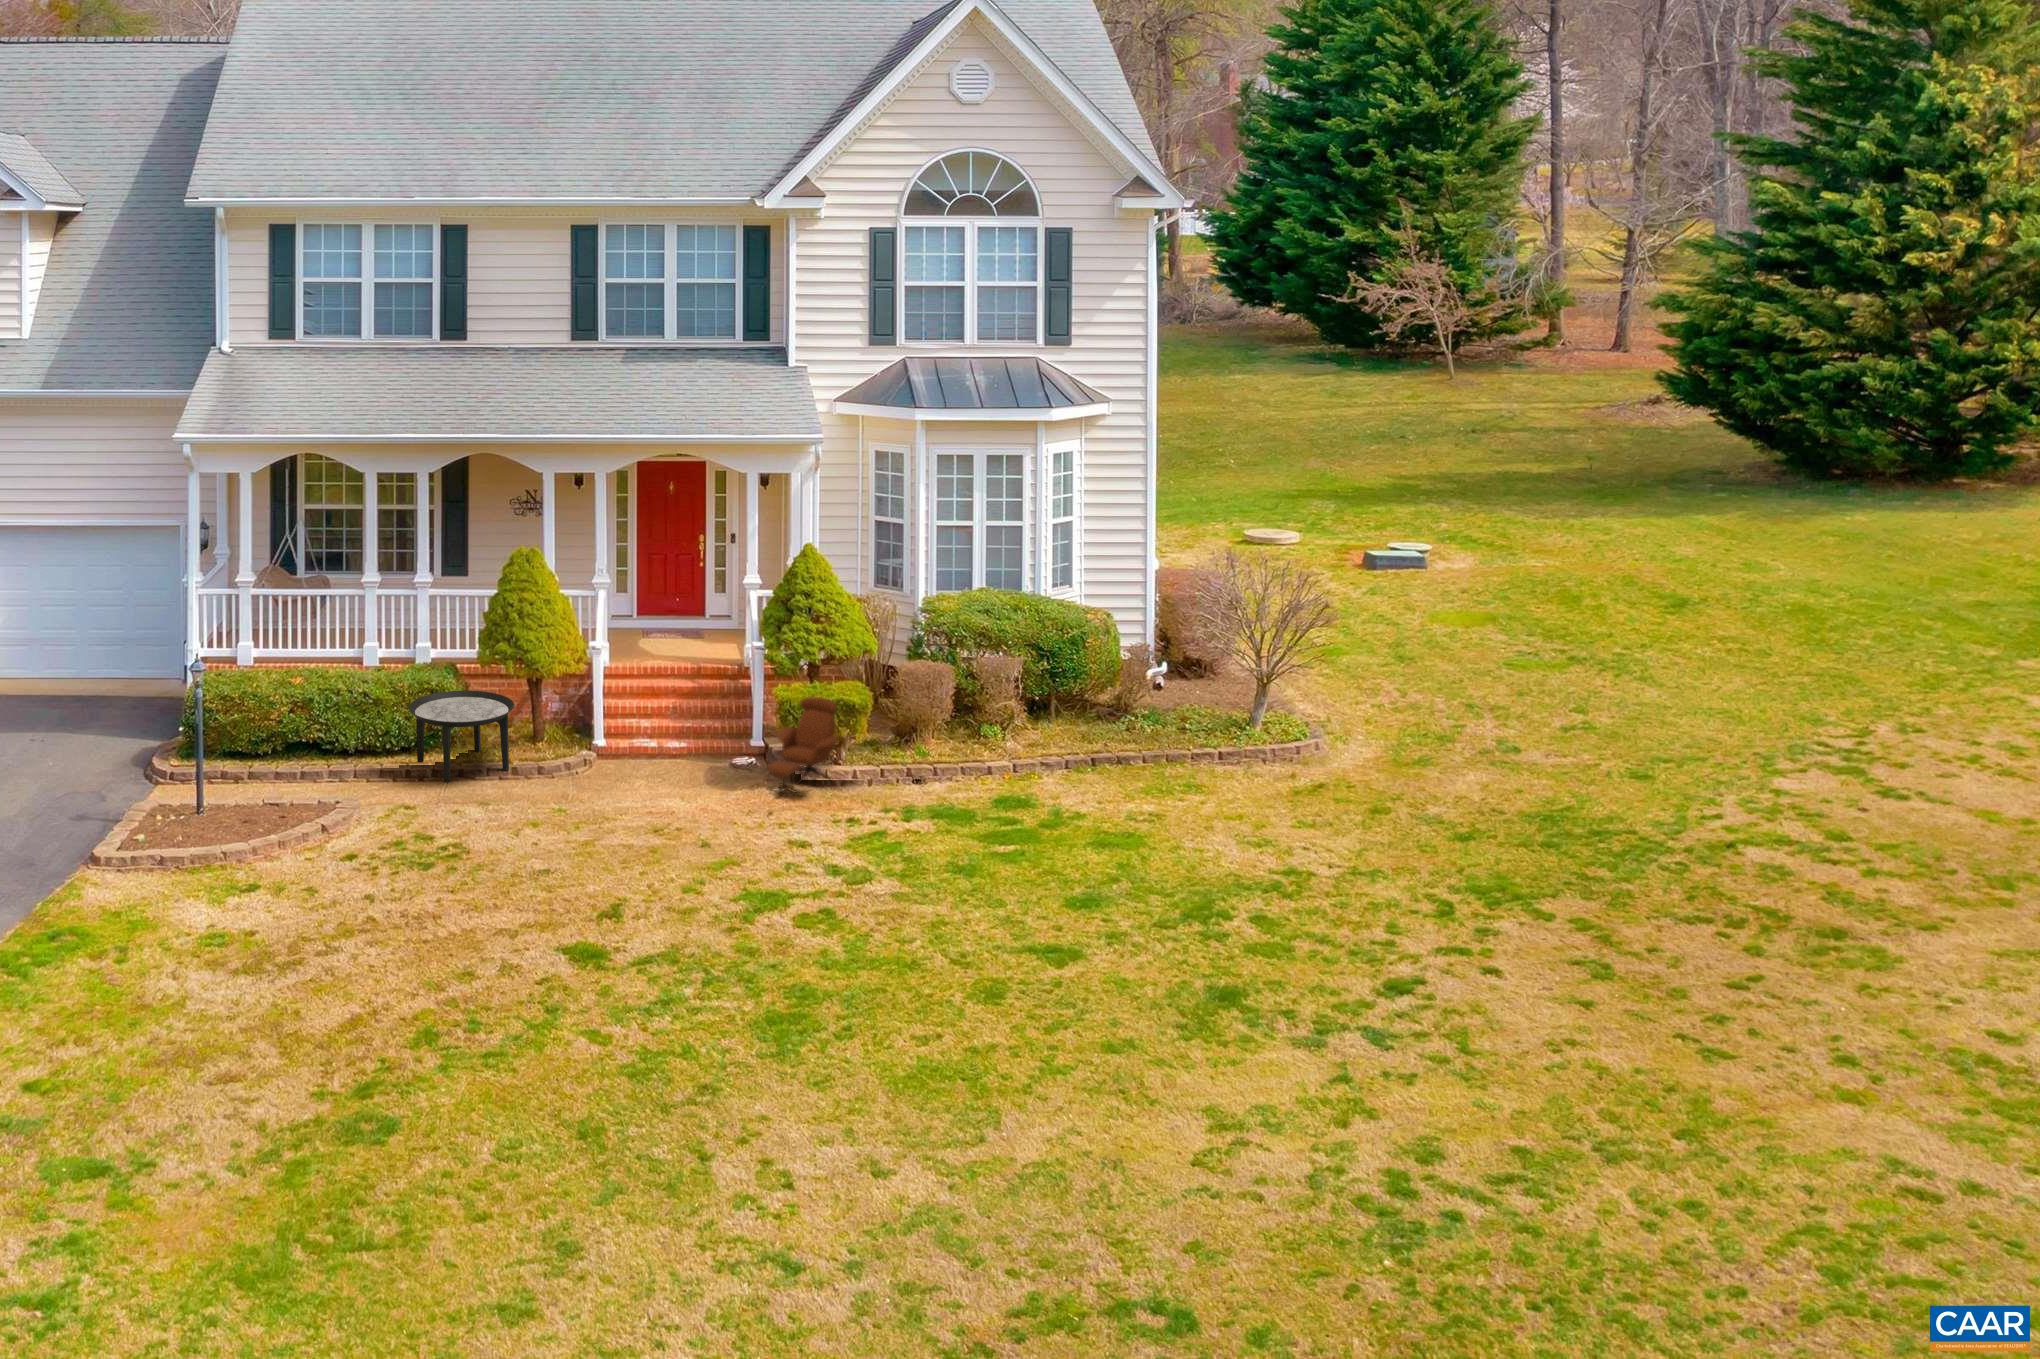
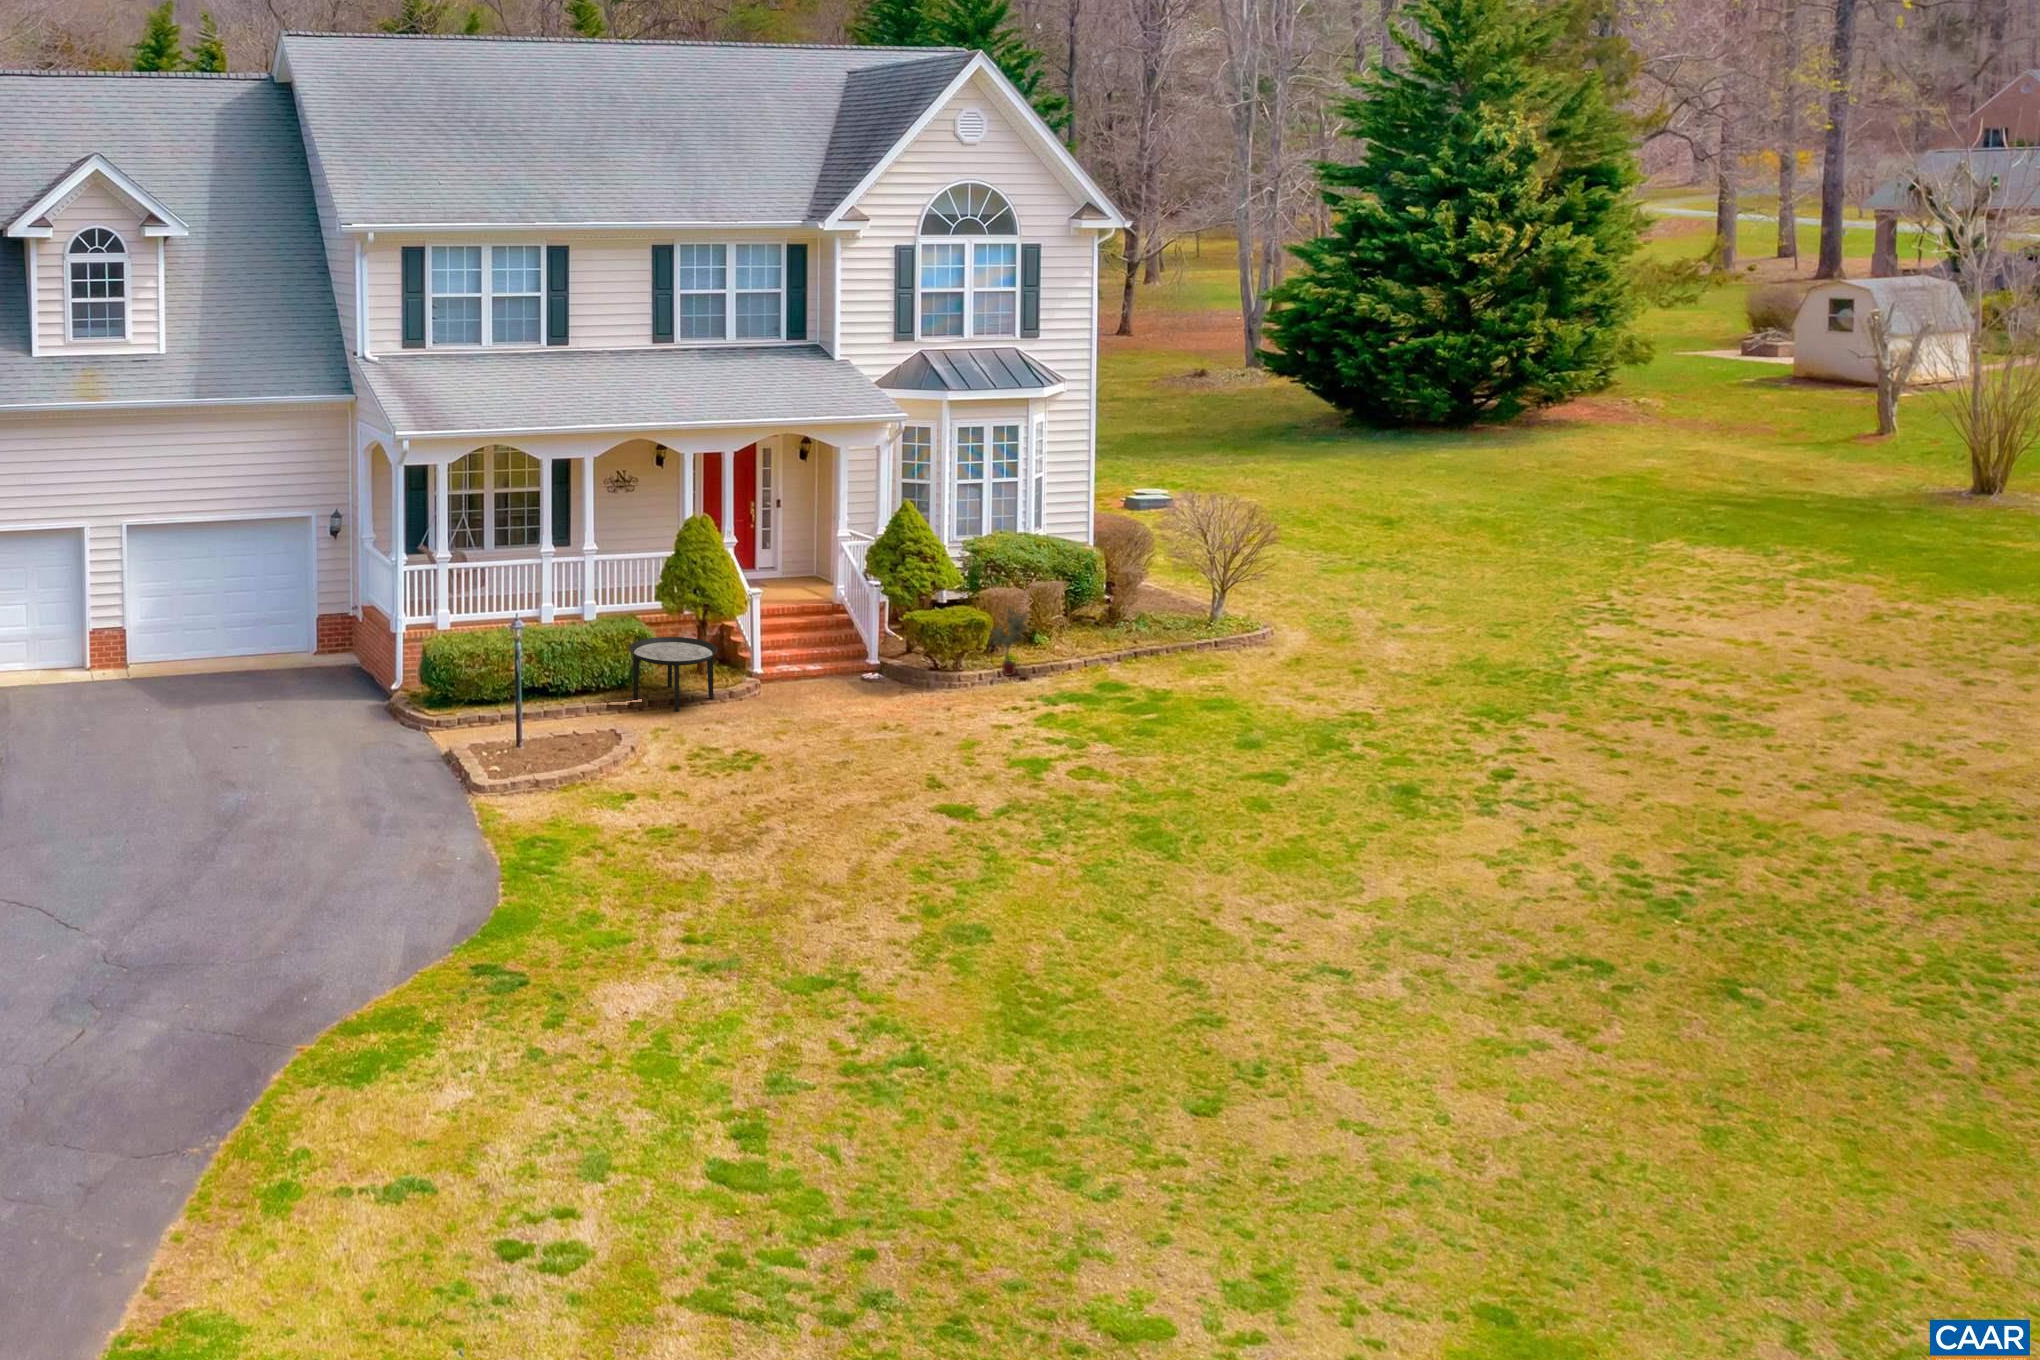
potted tree: none [874,687,938,778] -> present [991,608,1028,676]
lounge chair: present [768,696,839,791] -> none [916,619,967,698]

